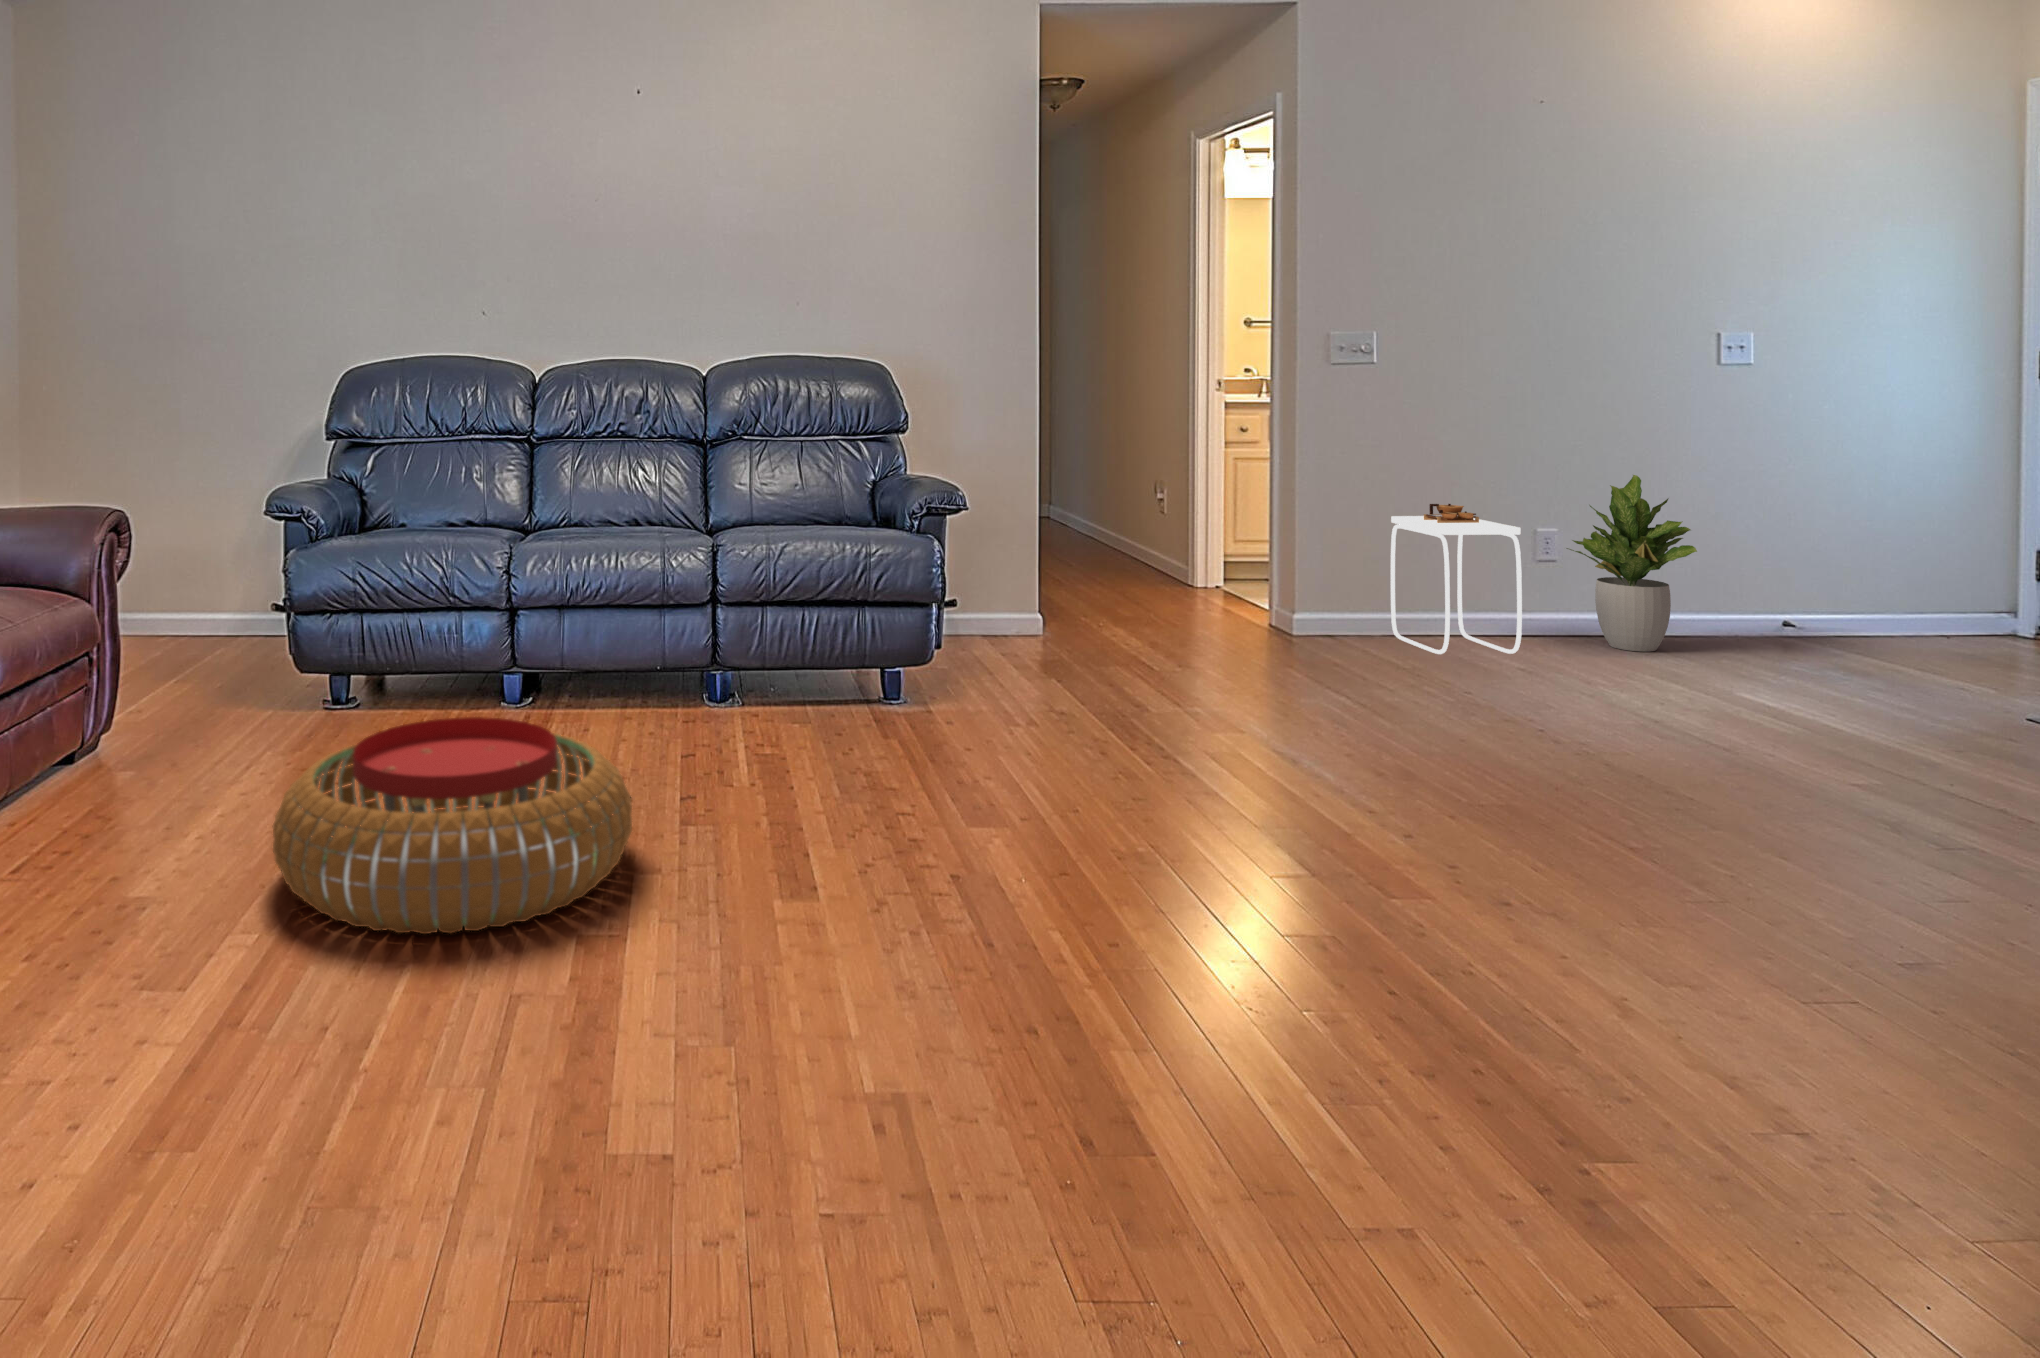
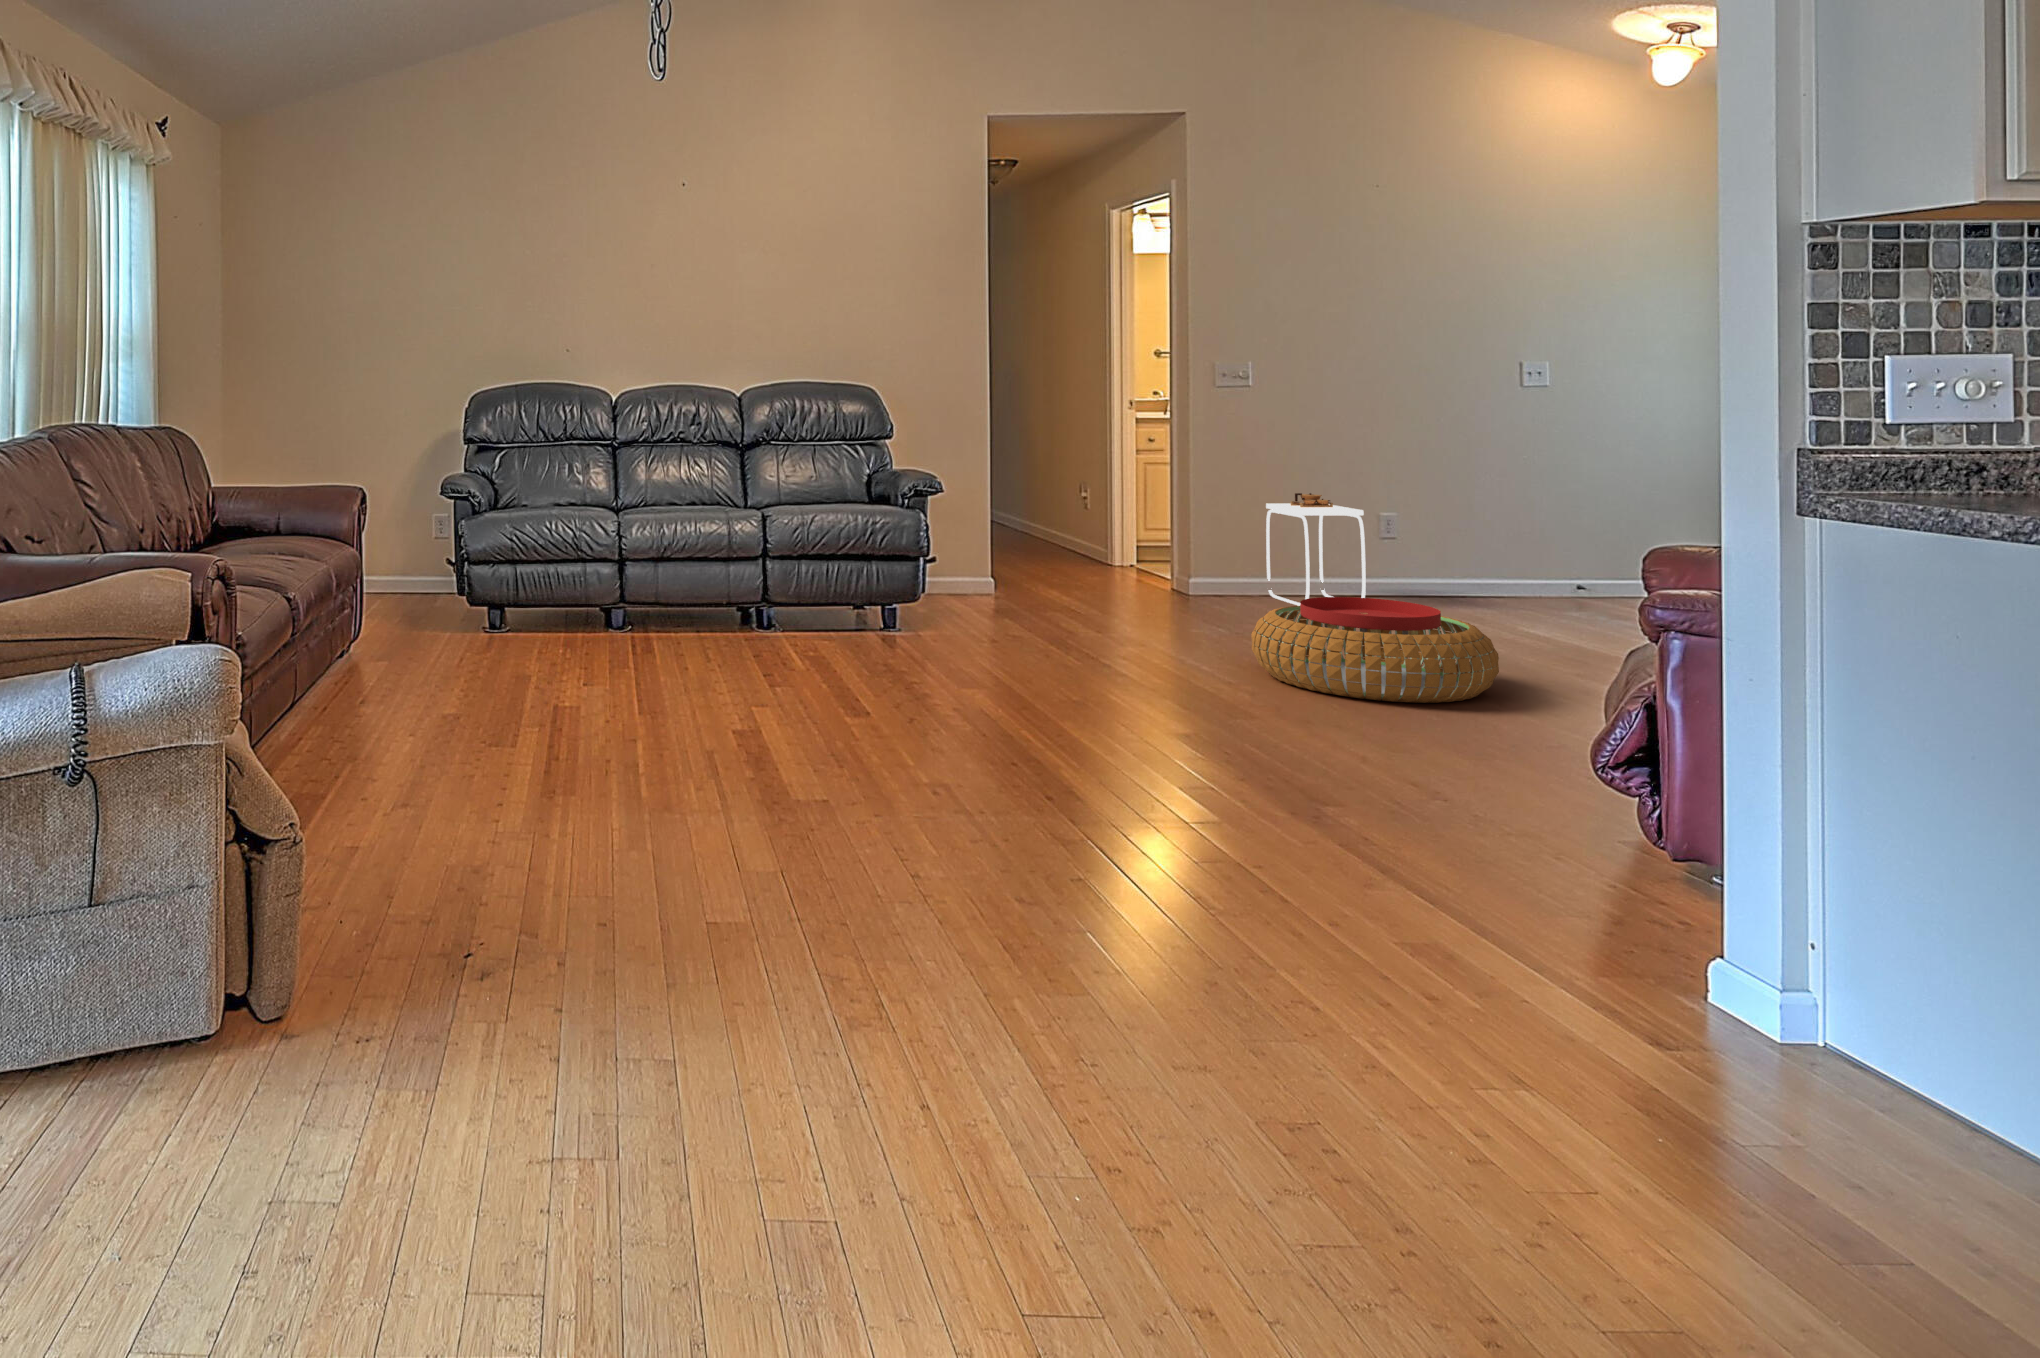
potted plant: present [1567,475,1697,652] -> none [1401,471,1501,606]
pouf: present [272,717,632,934] -> present [1251,597,1499,703]

